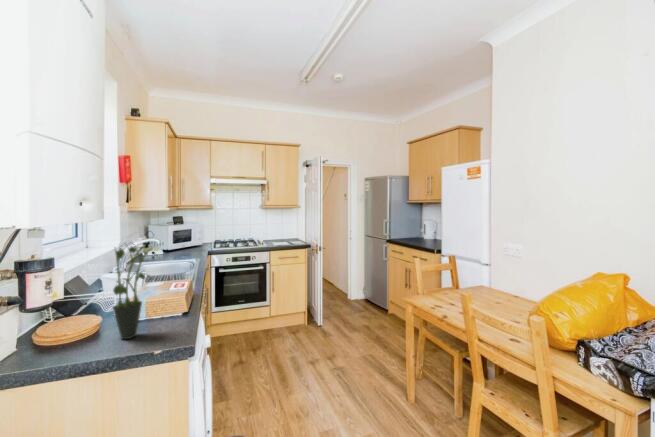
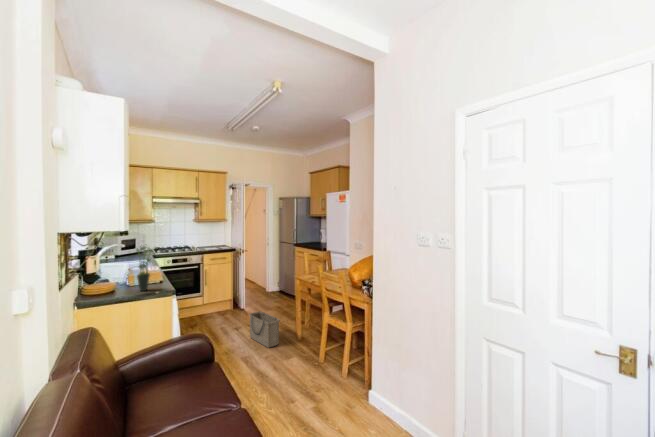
basket: none [330,344,381,415] -> present [249,311,280,347]

